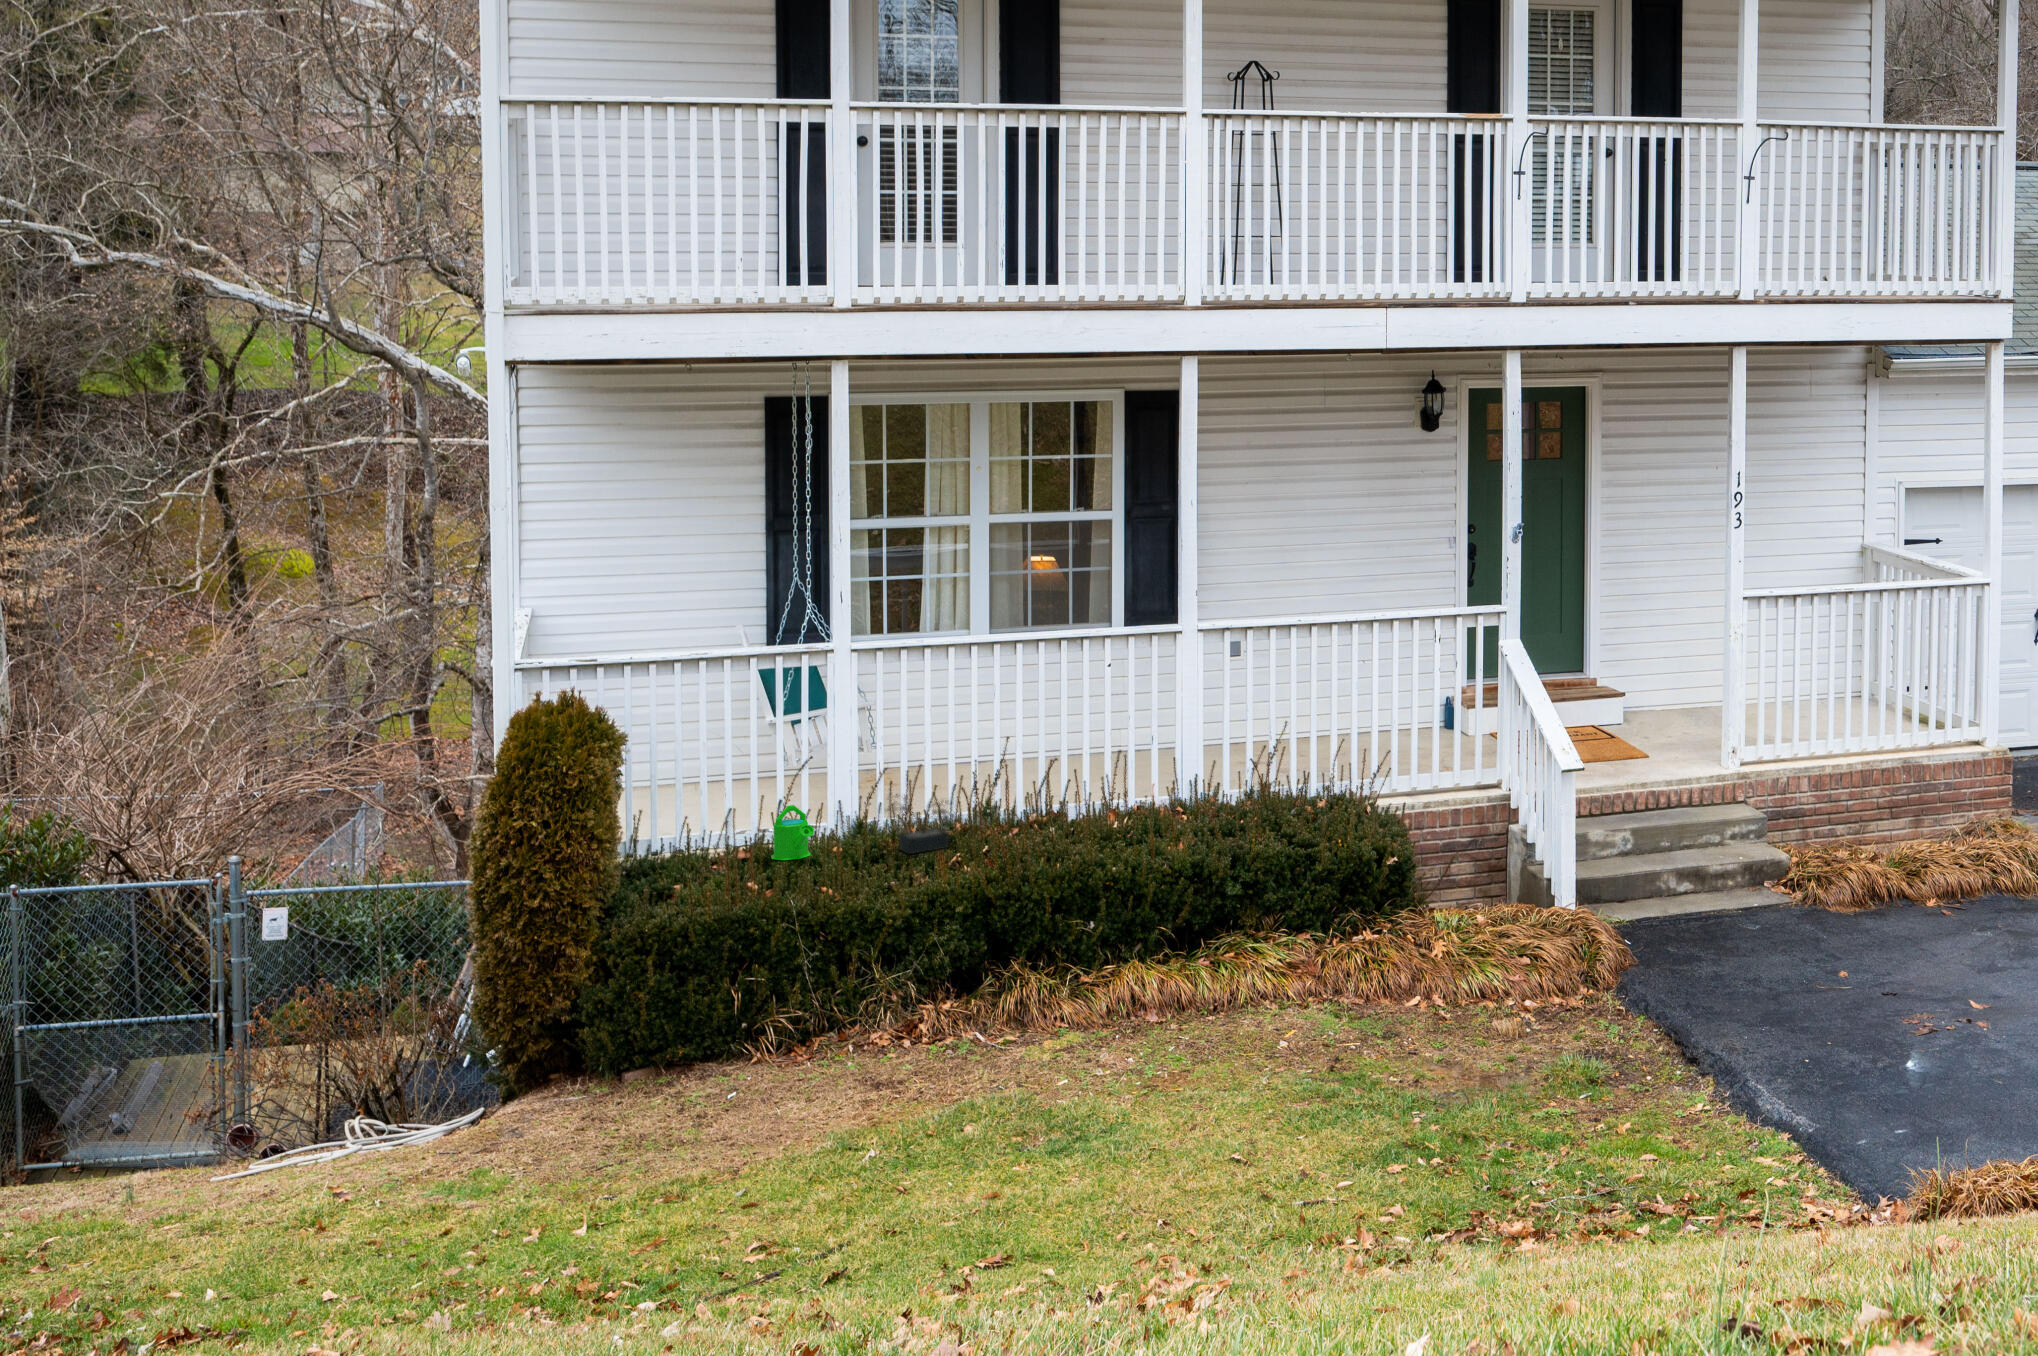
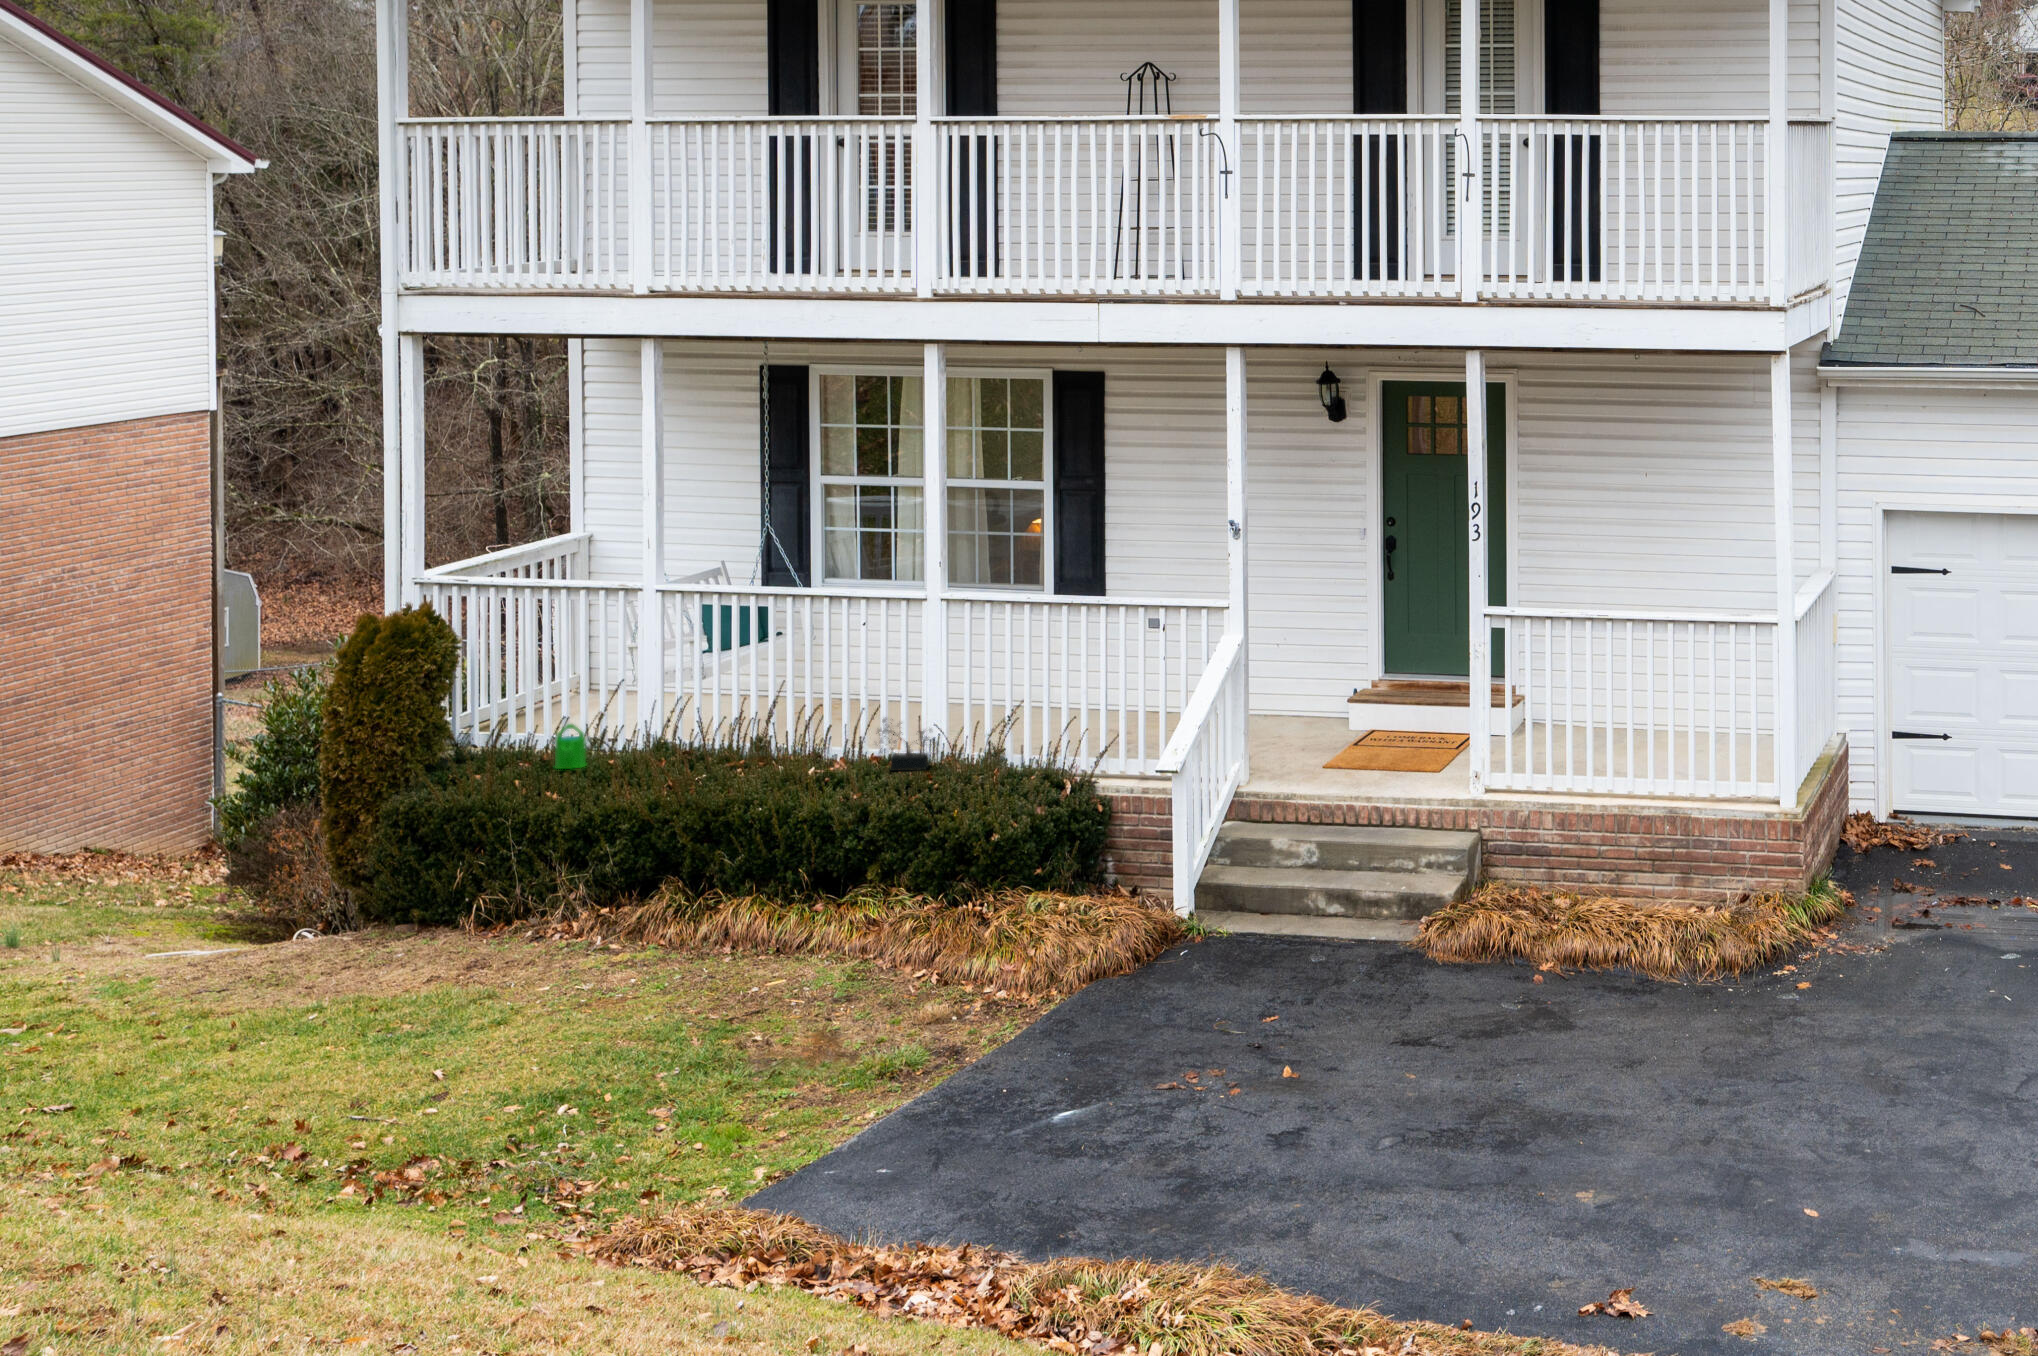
decorative plant: present [885,794,950,854] -> present [878,719,935,771]

